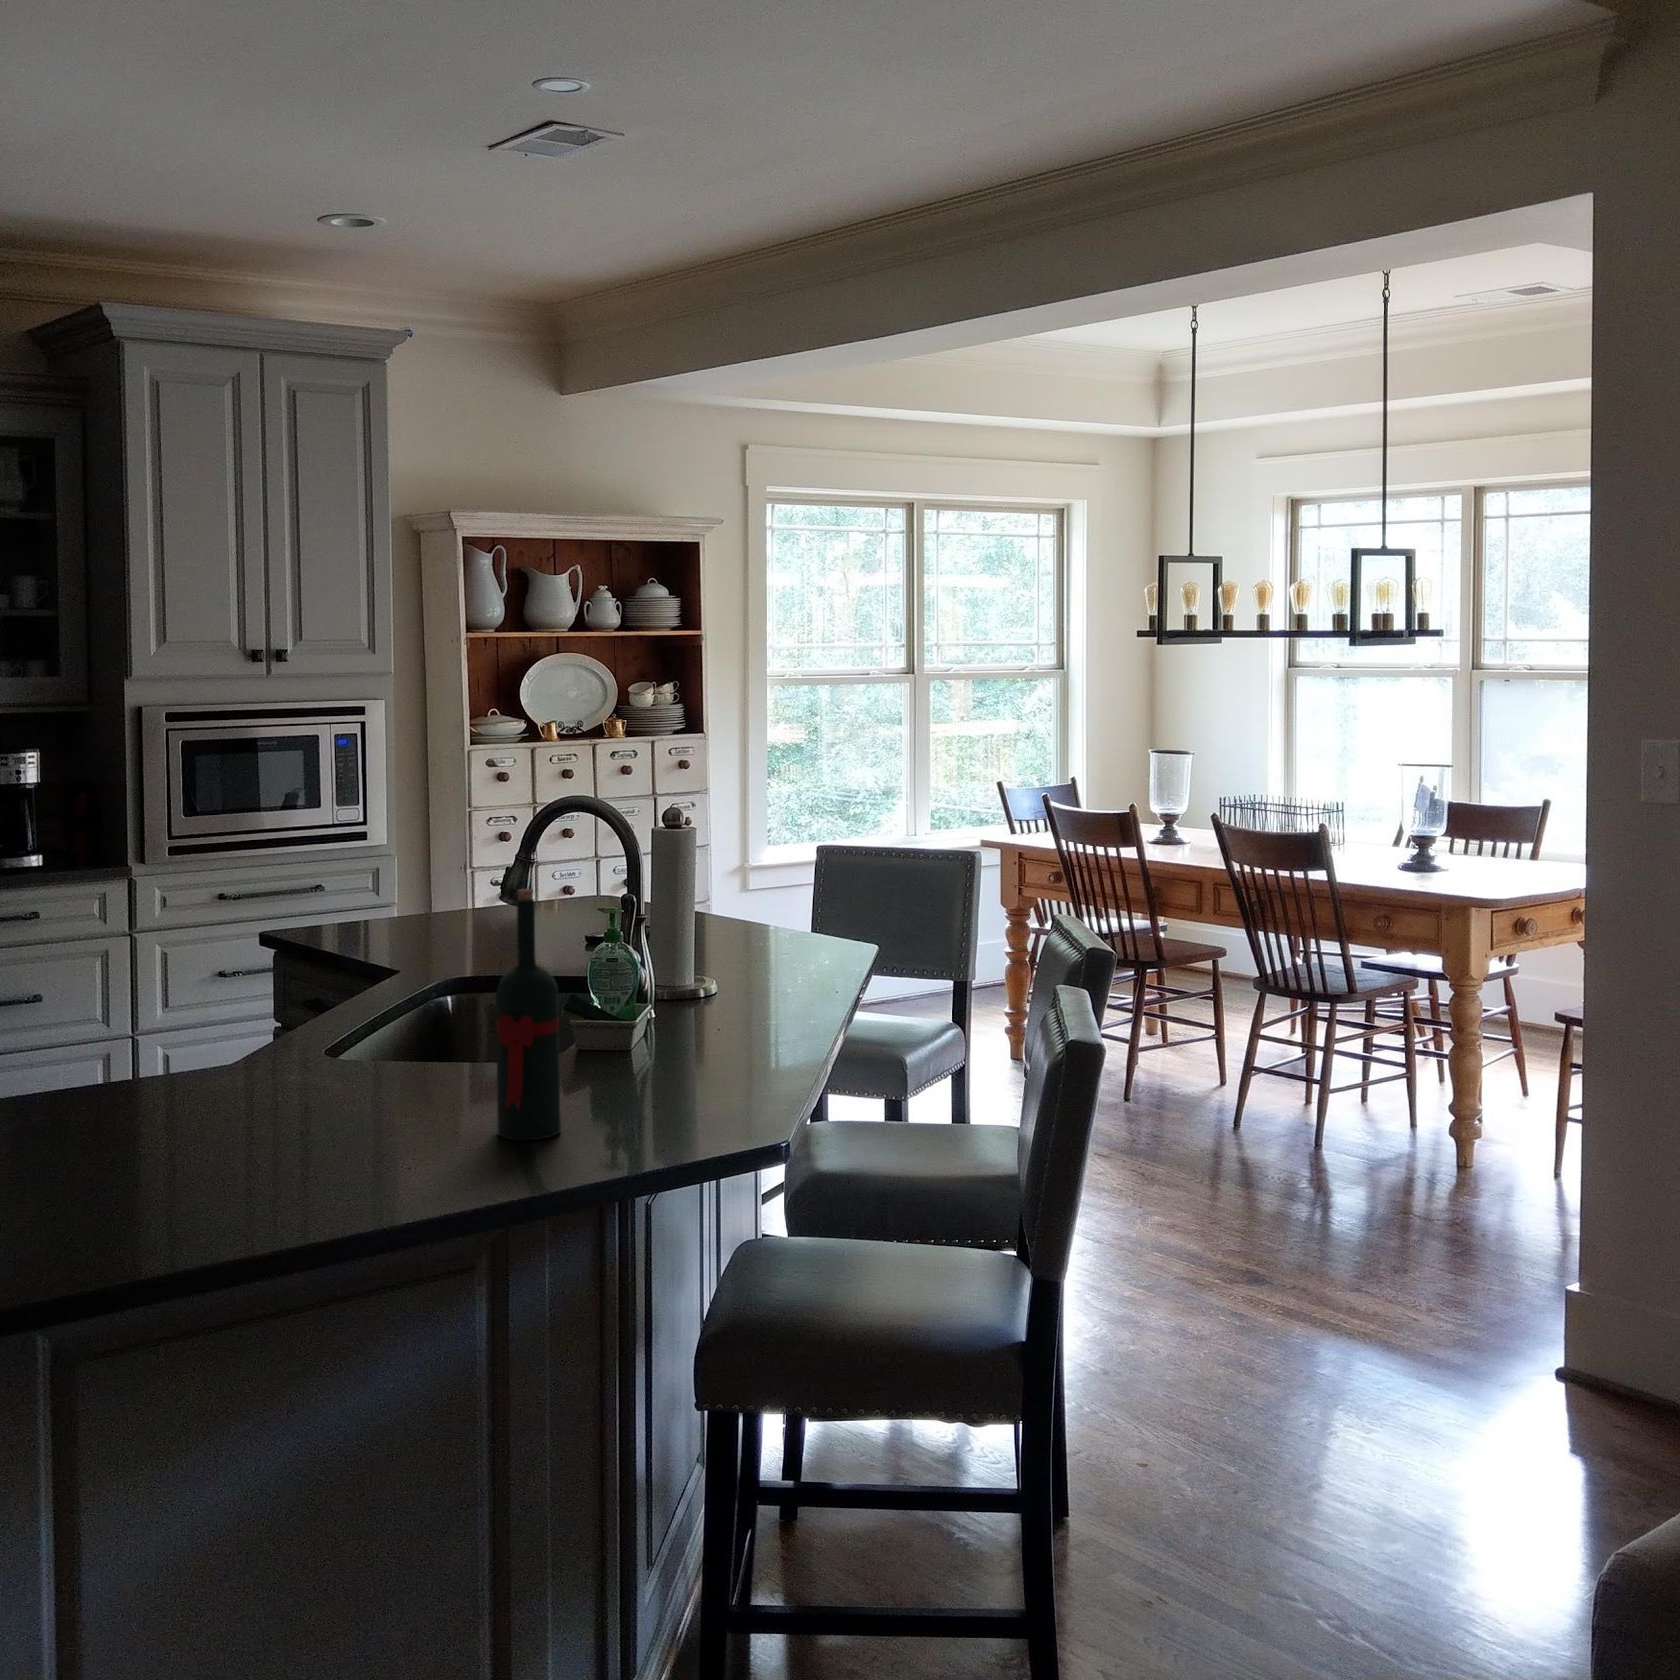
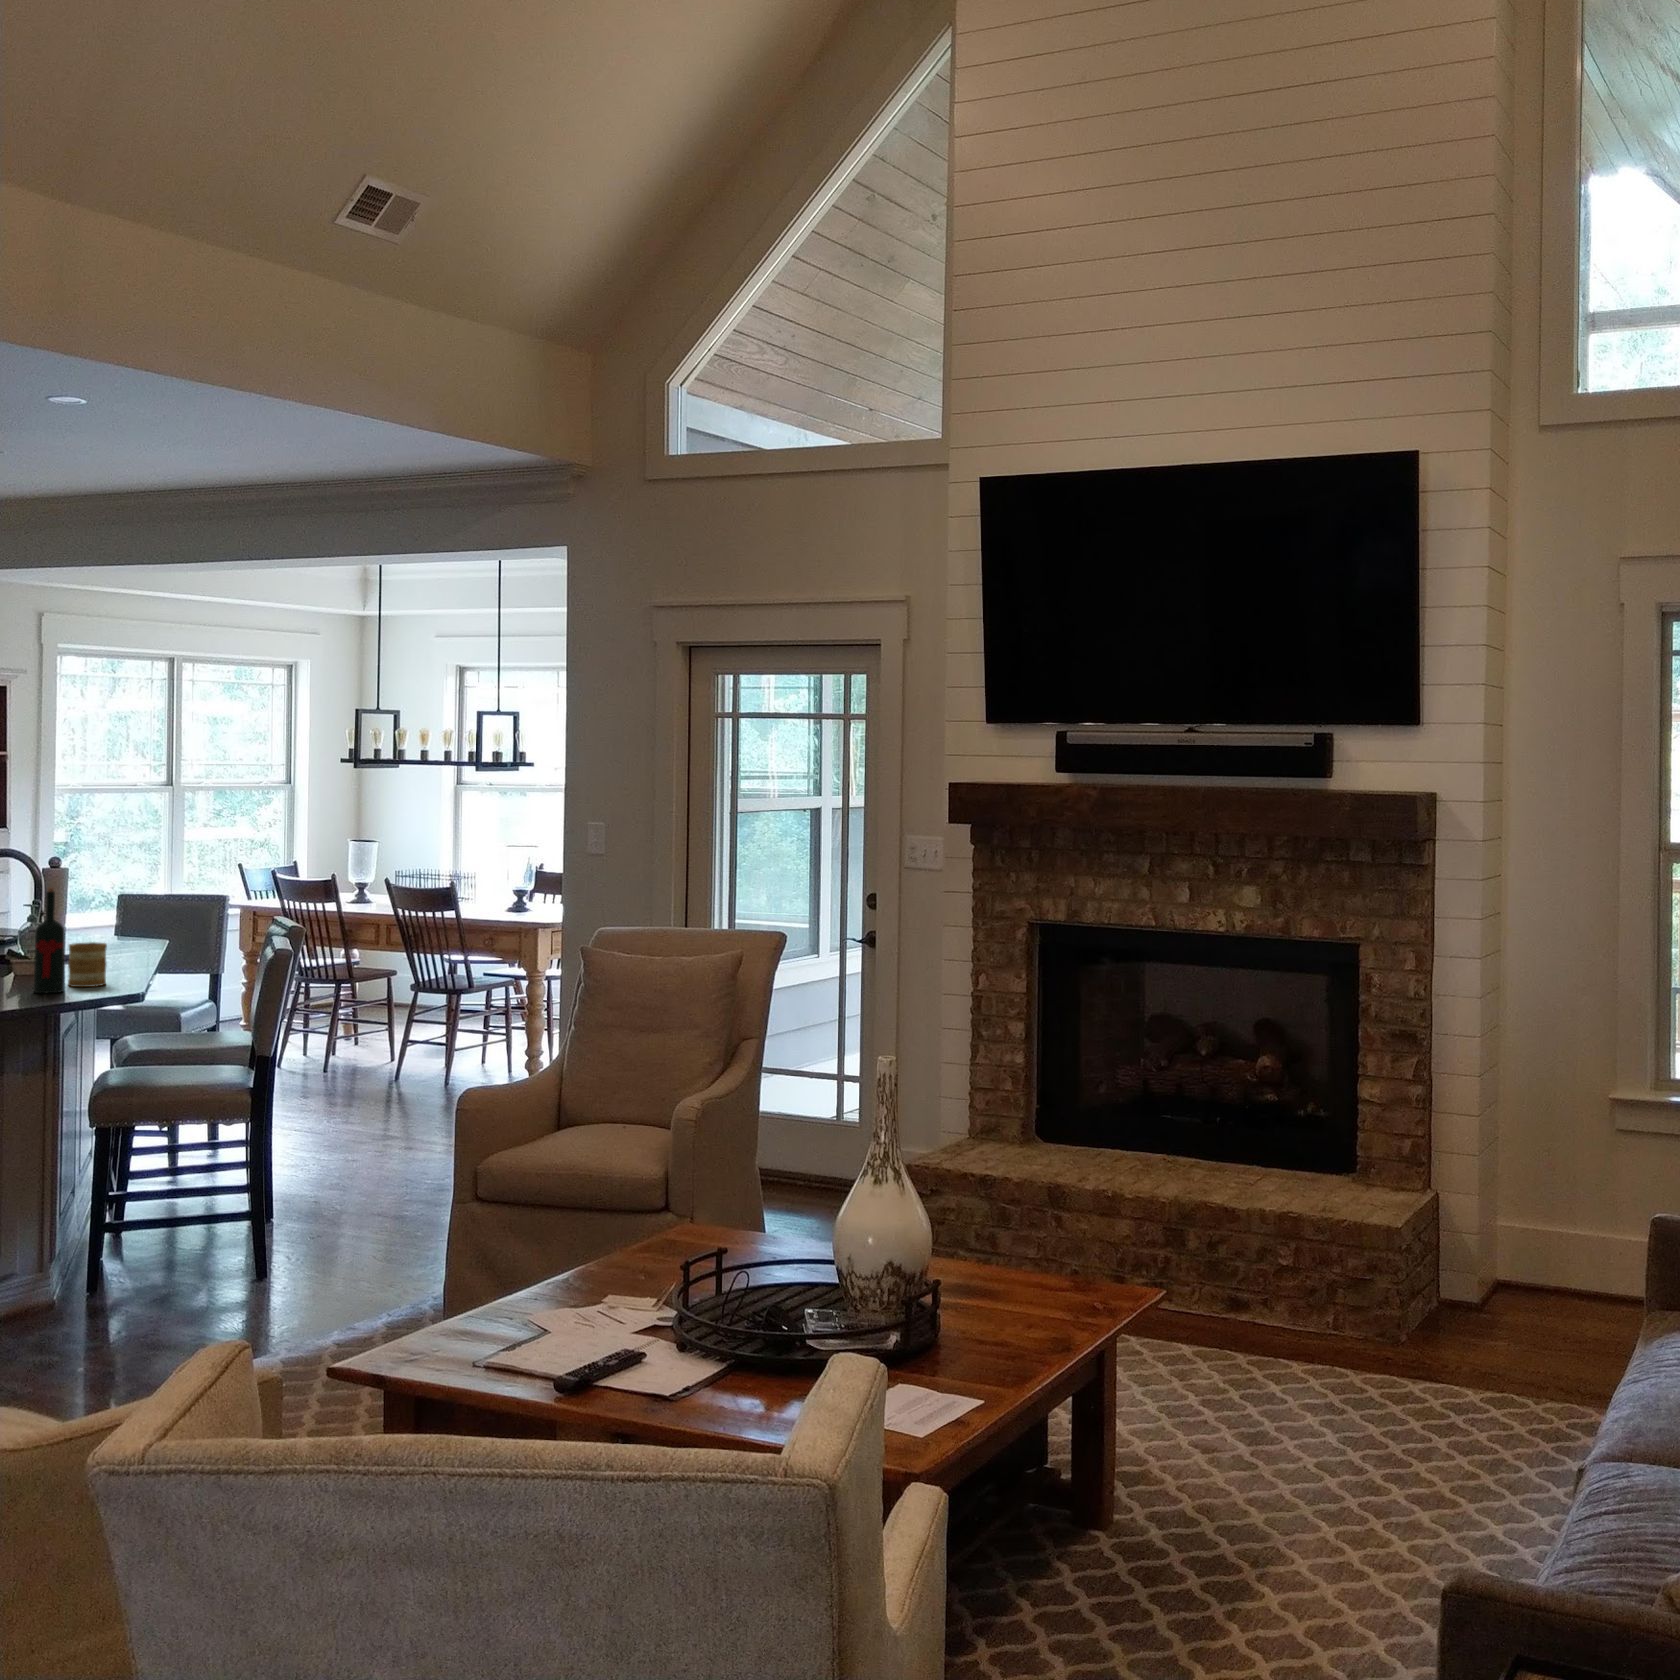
mug: none [588,1005,666,1114] -> present [68,942,107,987]

